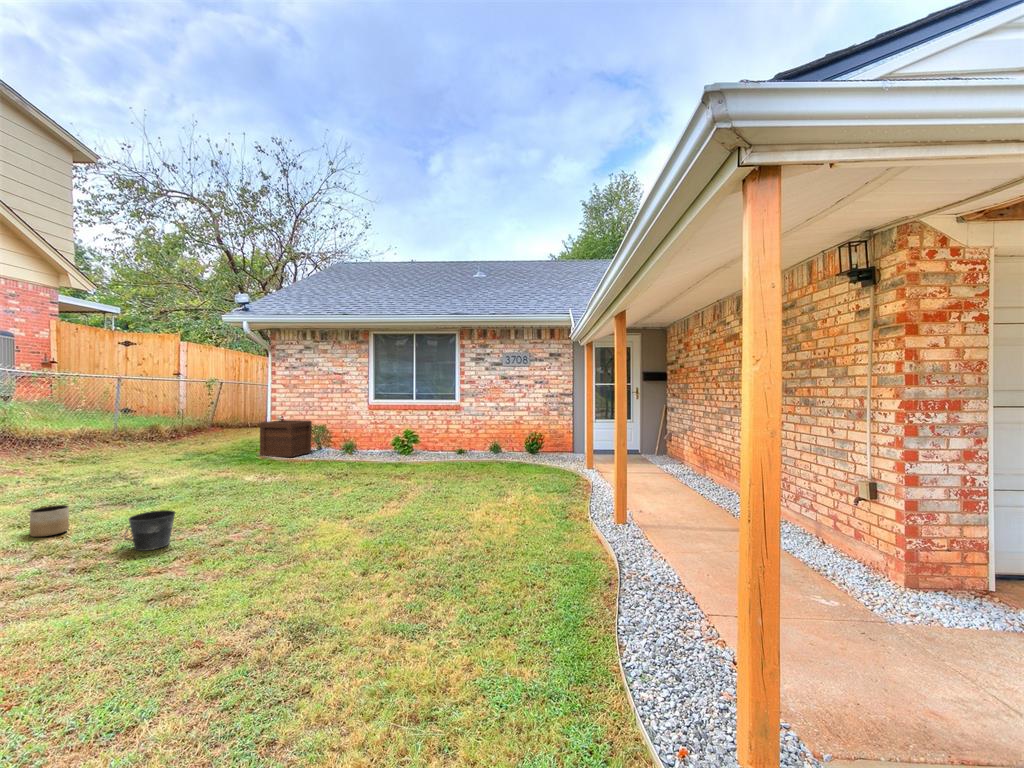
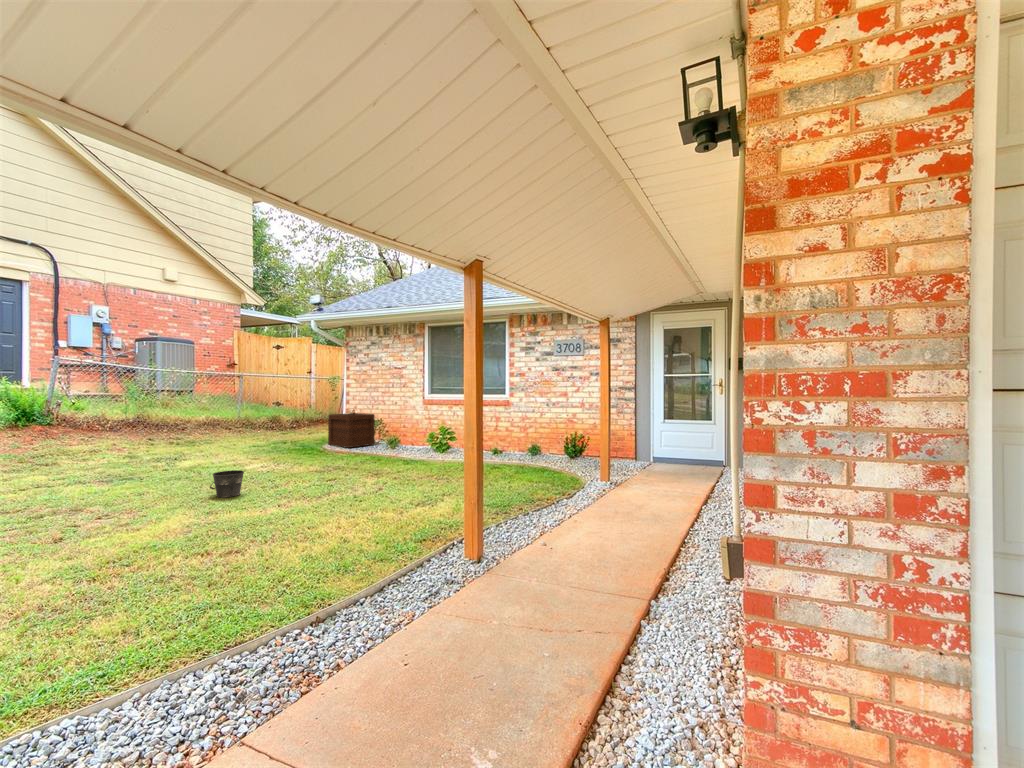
planter: present [30,505,69,537] -> none [41,473,72,497]
bucket: present [125,510,175,551] -> present [210,470,244,497]

